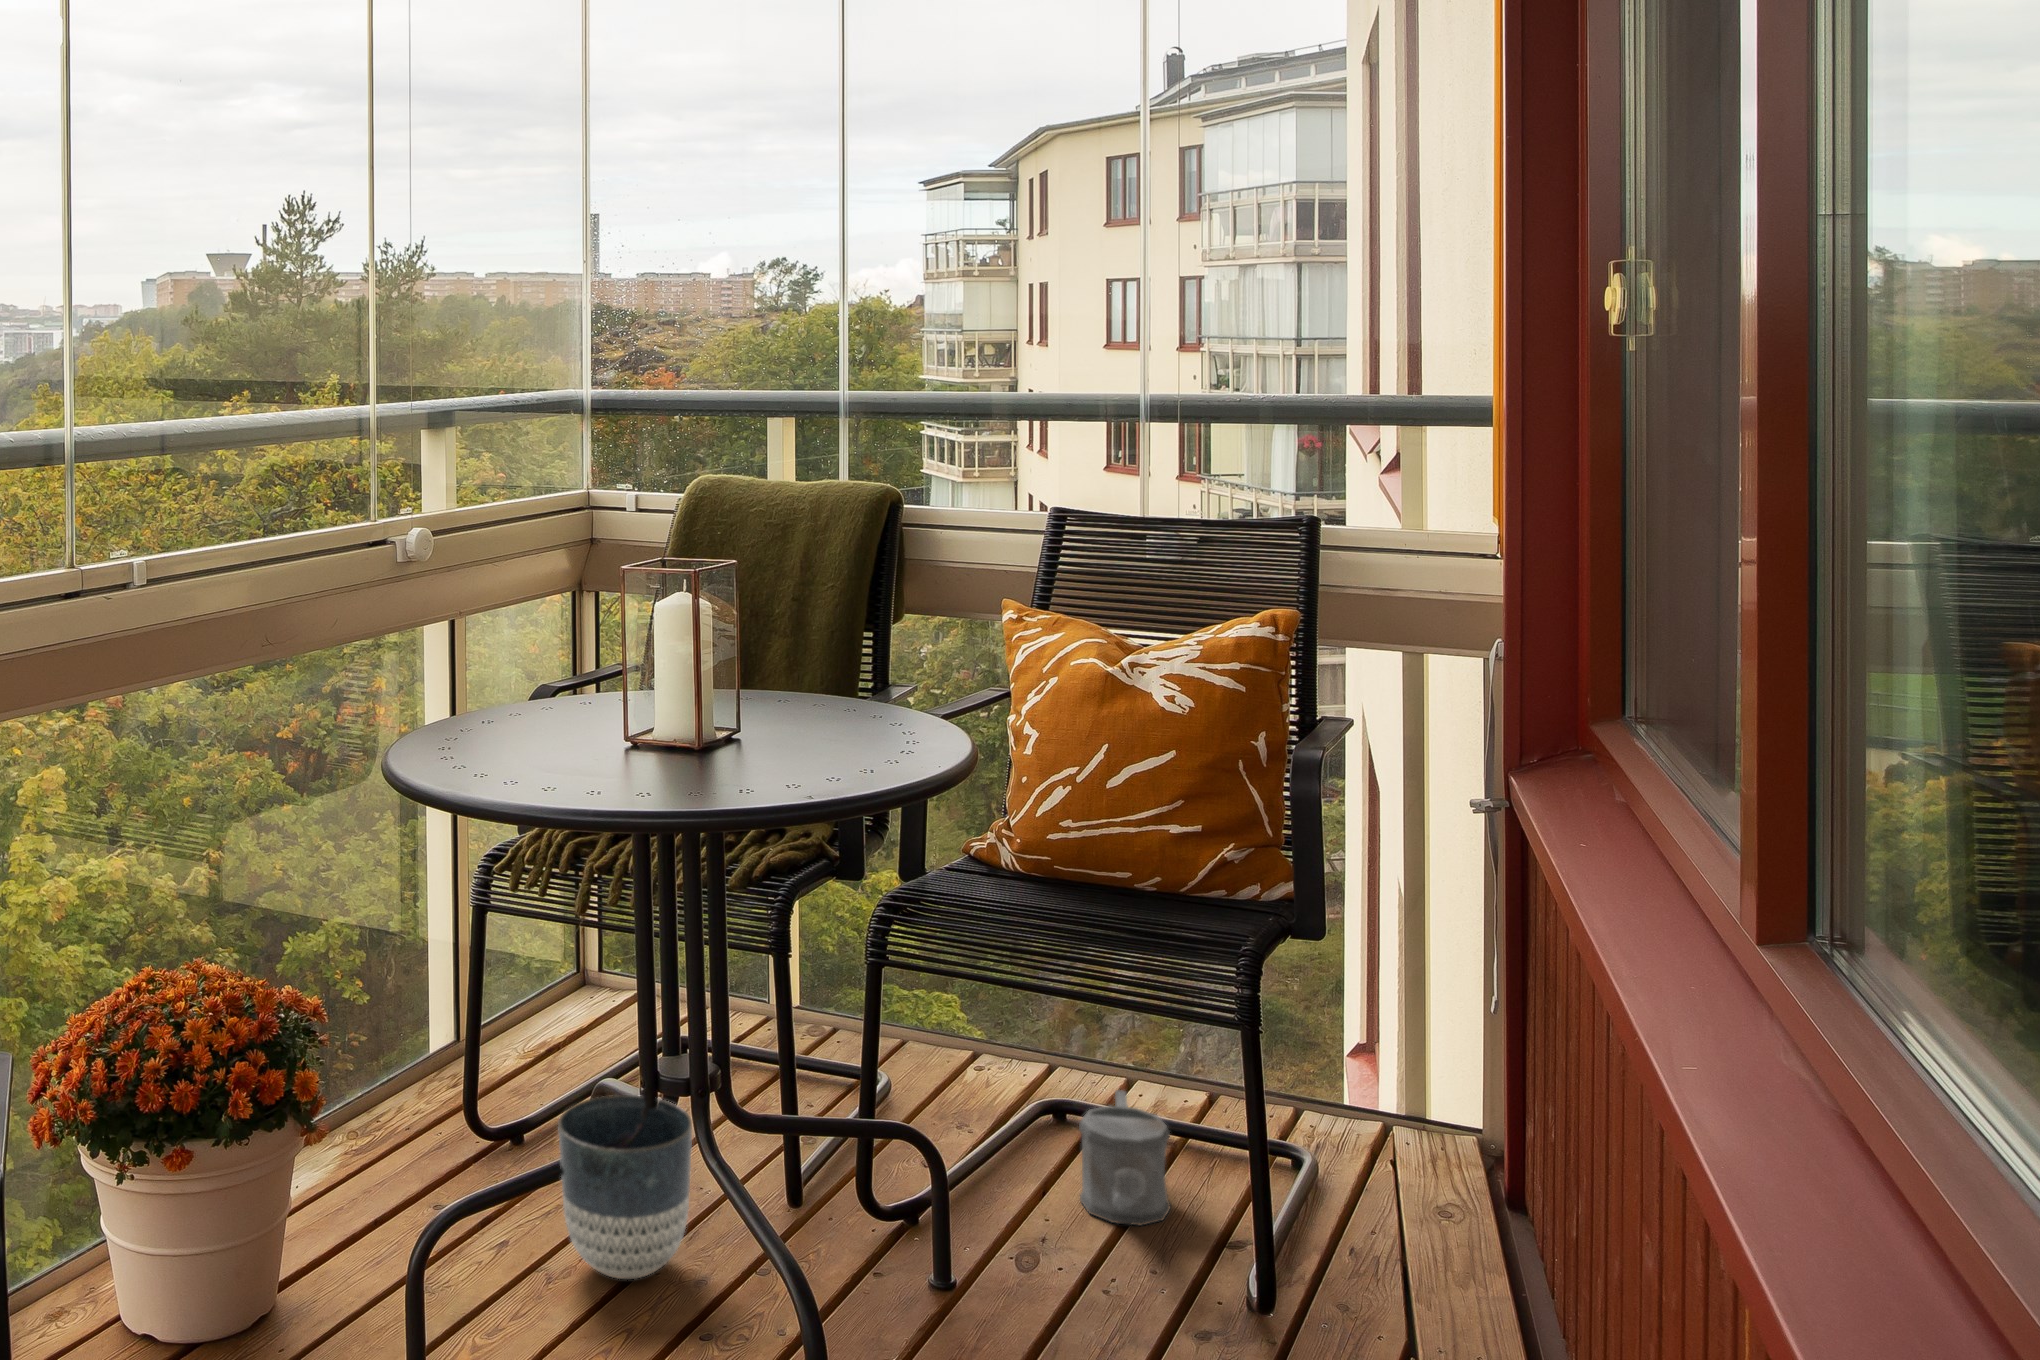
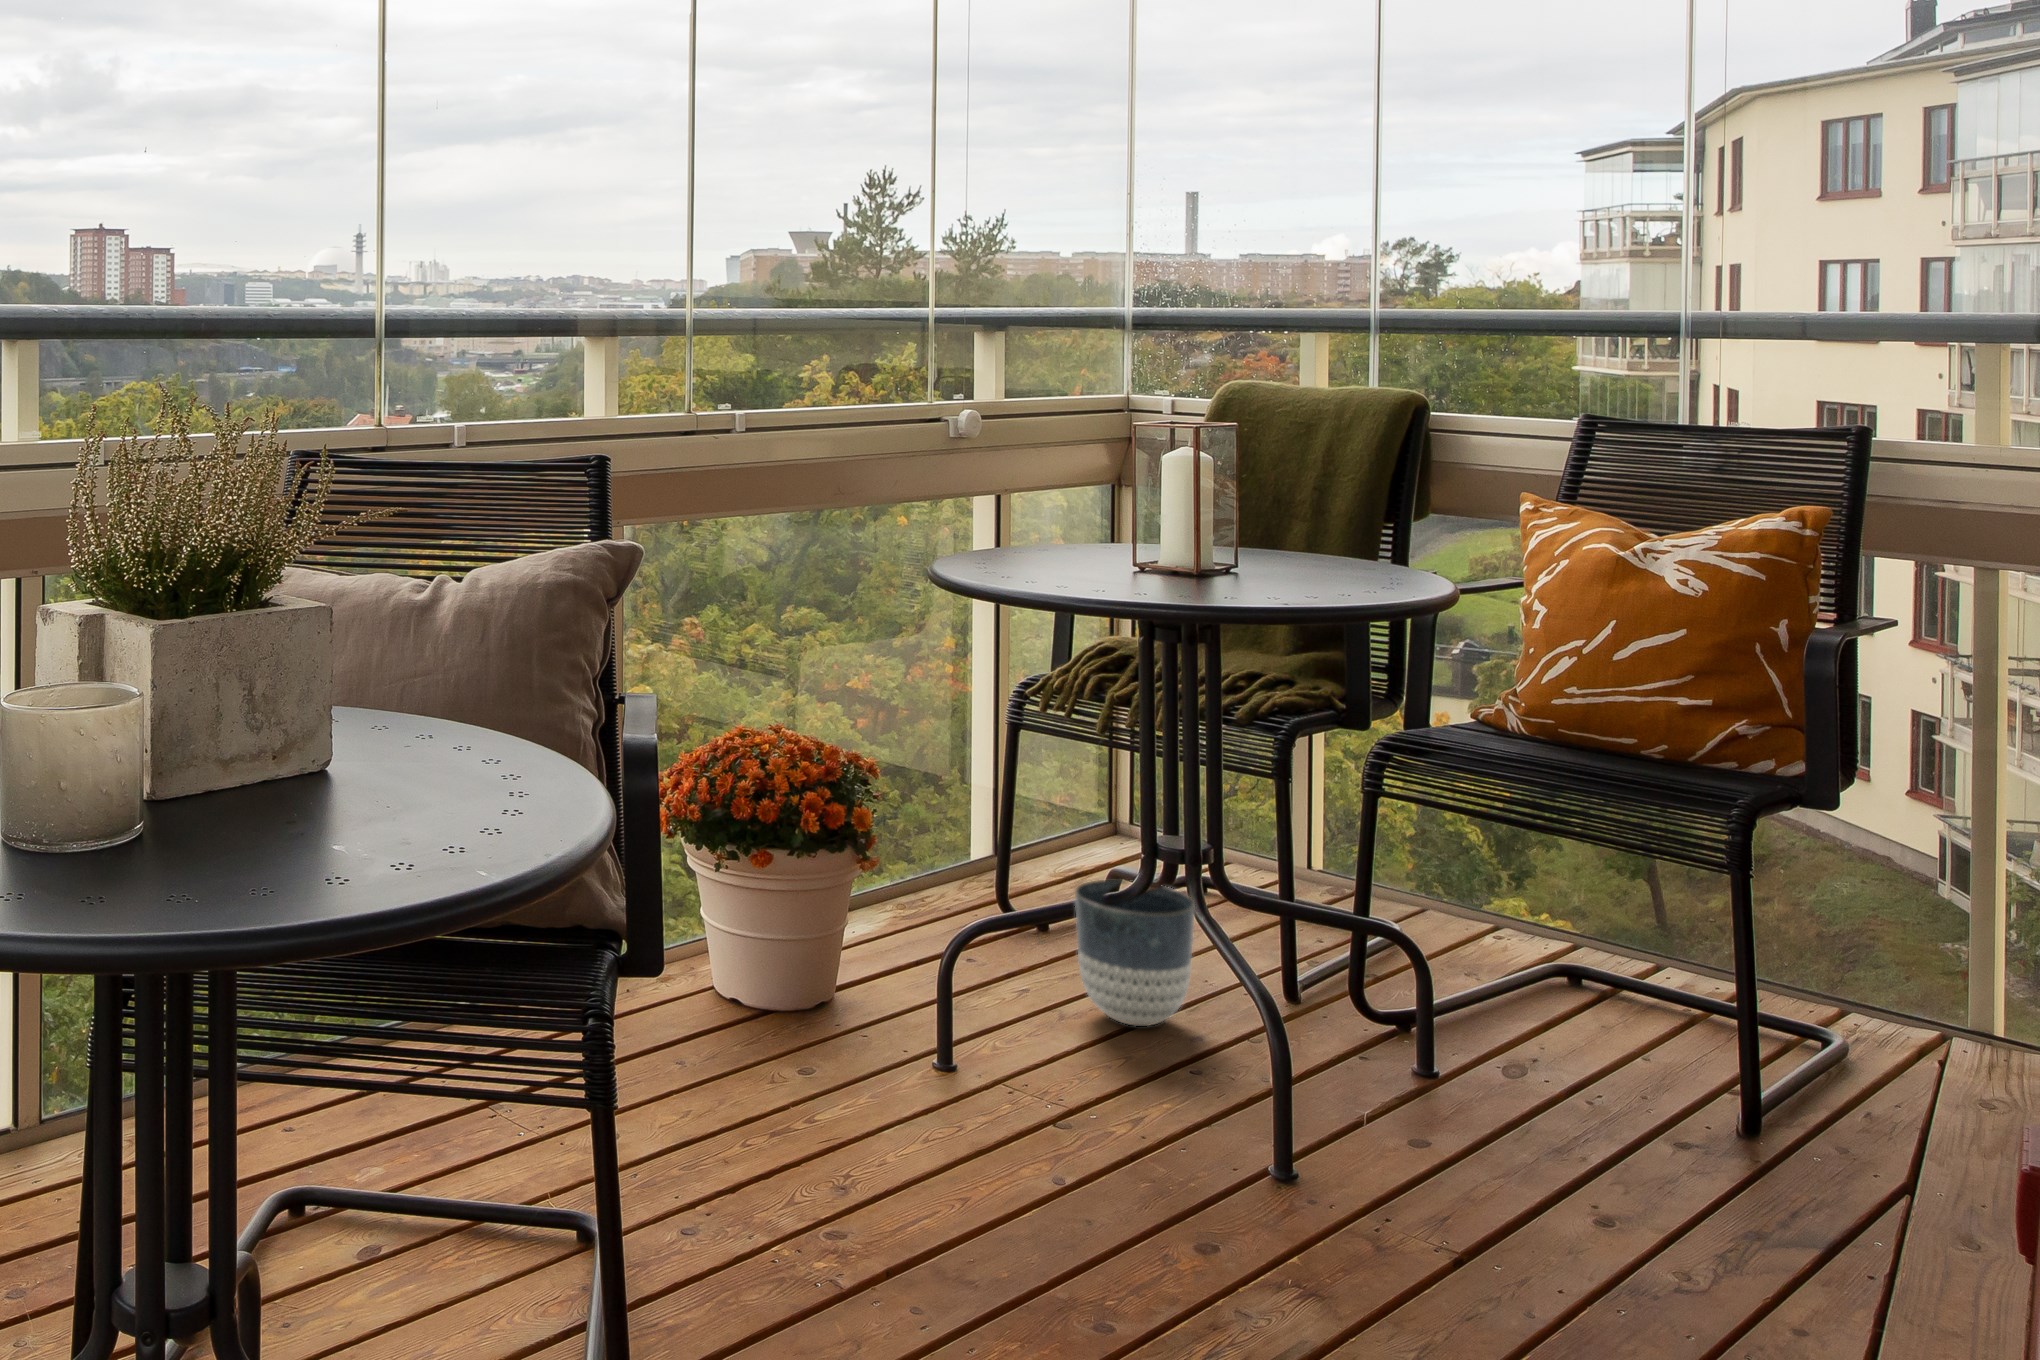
watering can: present [1079,1090,1170,1225] -> none [1582,950,1677,1064]

